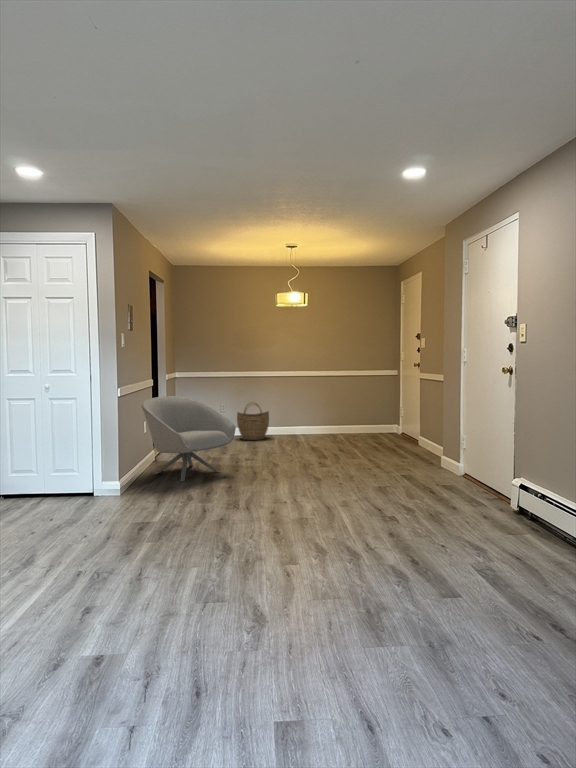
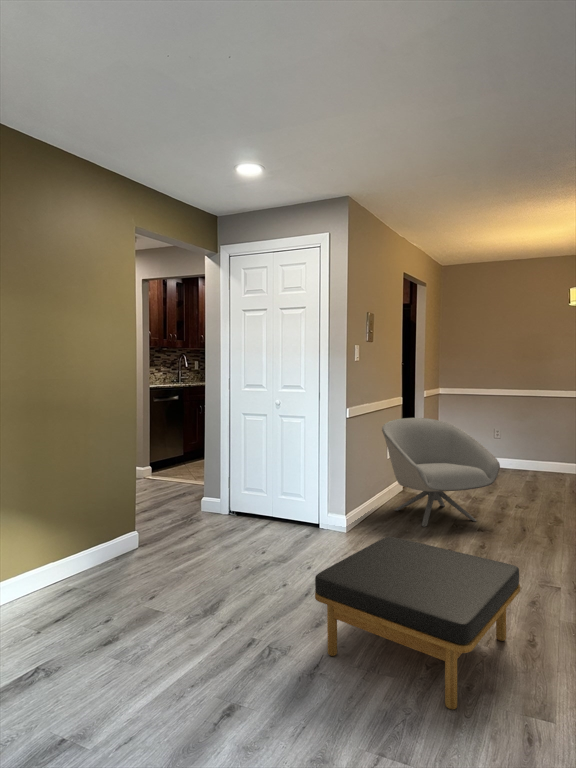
woven basket: present [237,402,269,440] -> none [516,429,564,480]
ottoman: none [134,482,269,574] -> present [315,537,520,709]

